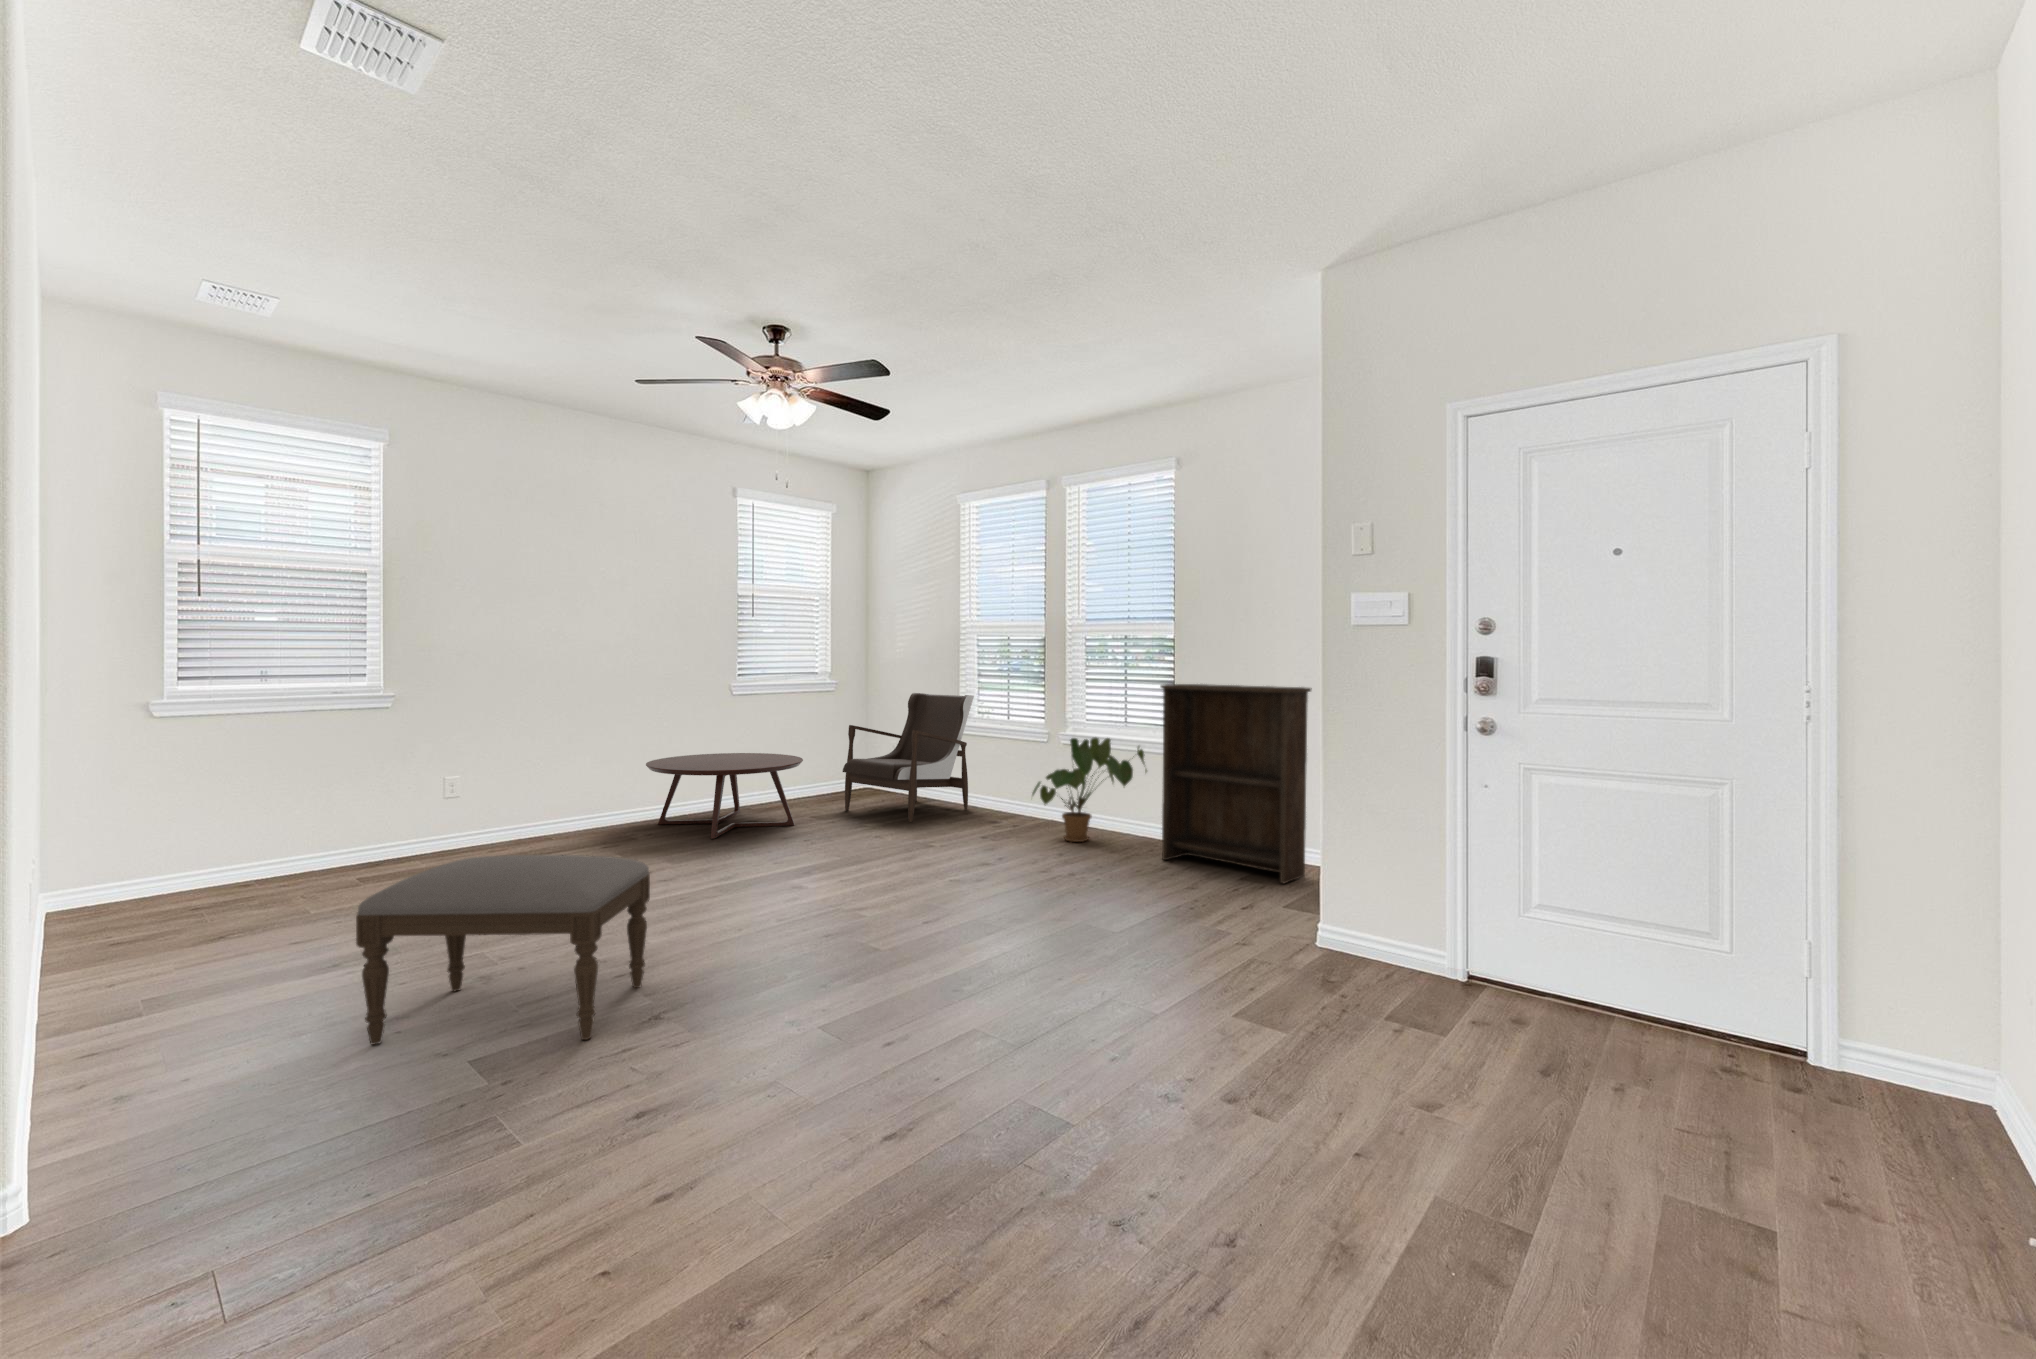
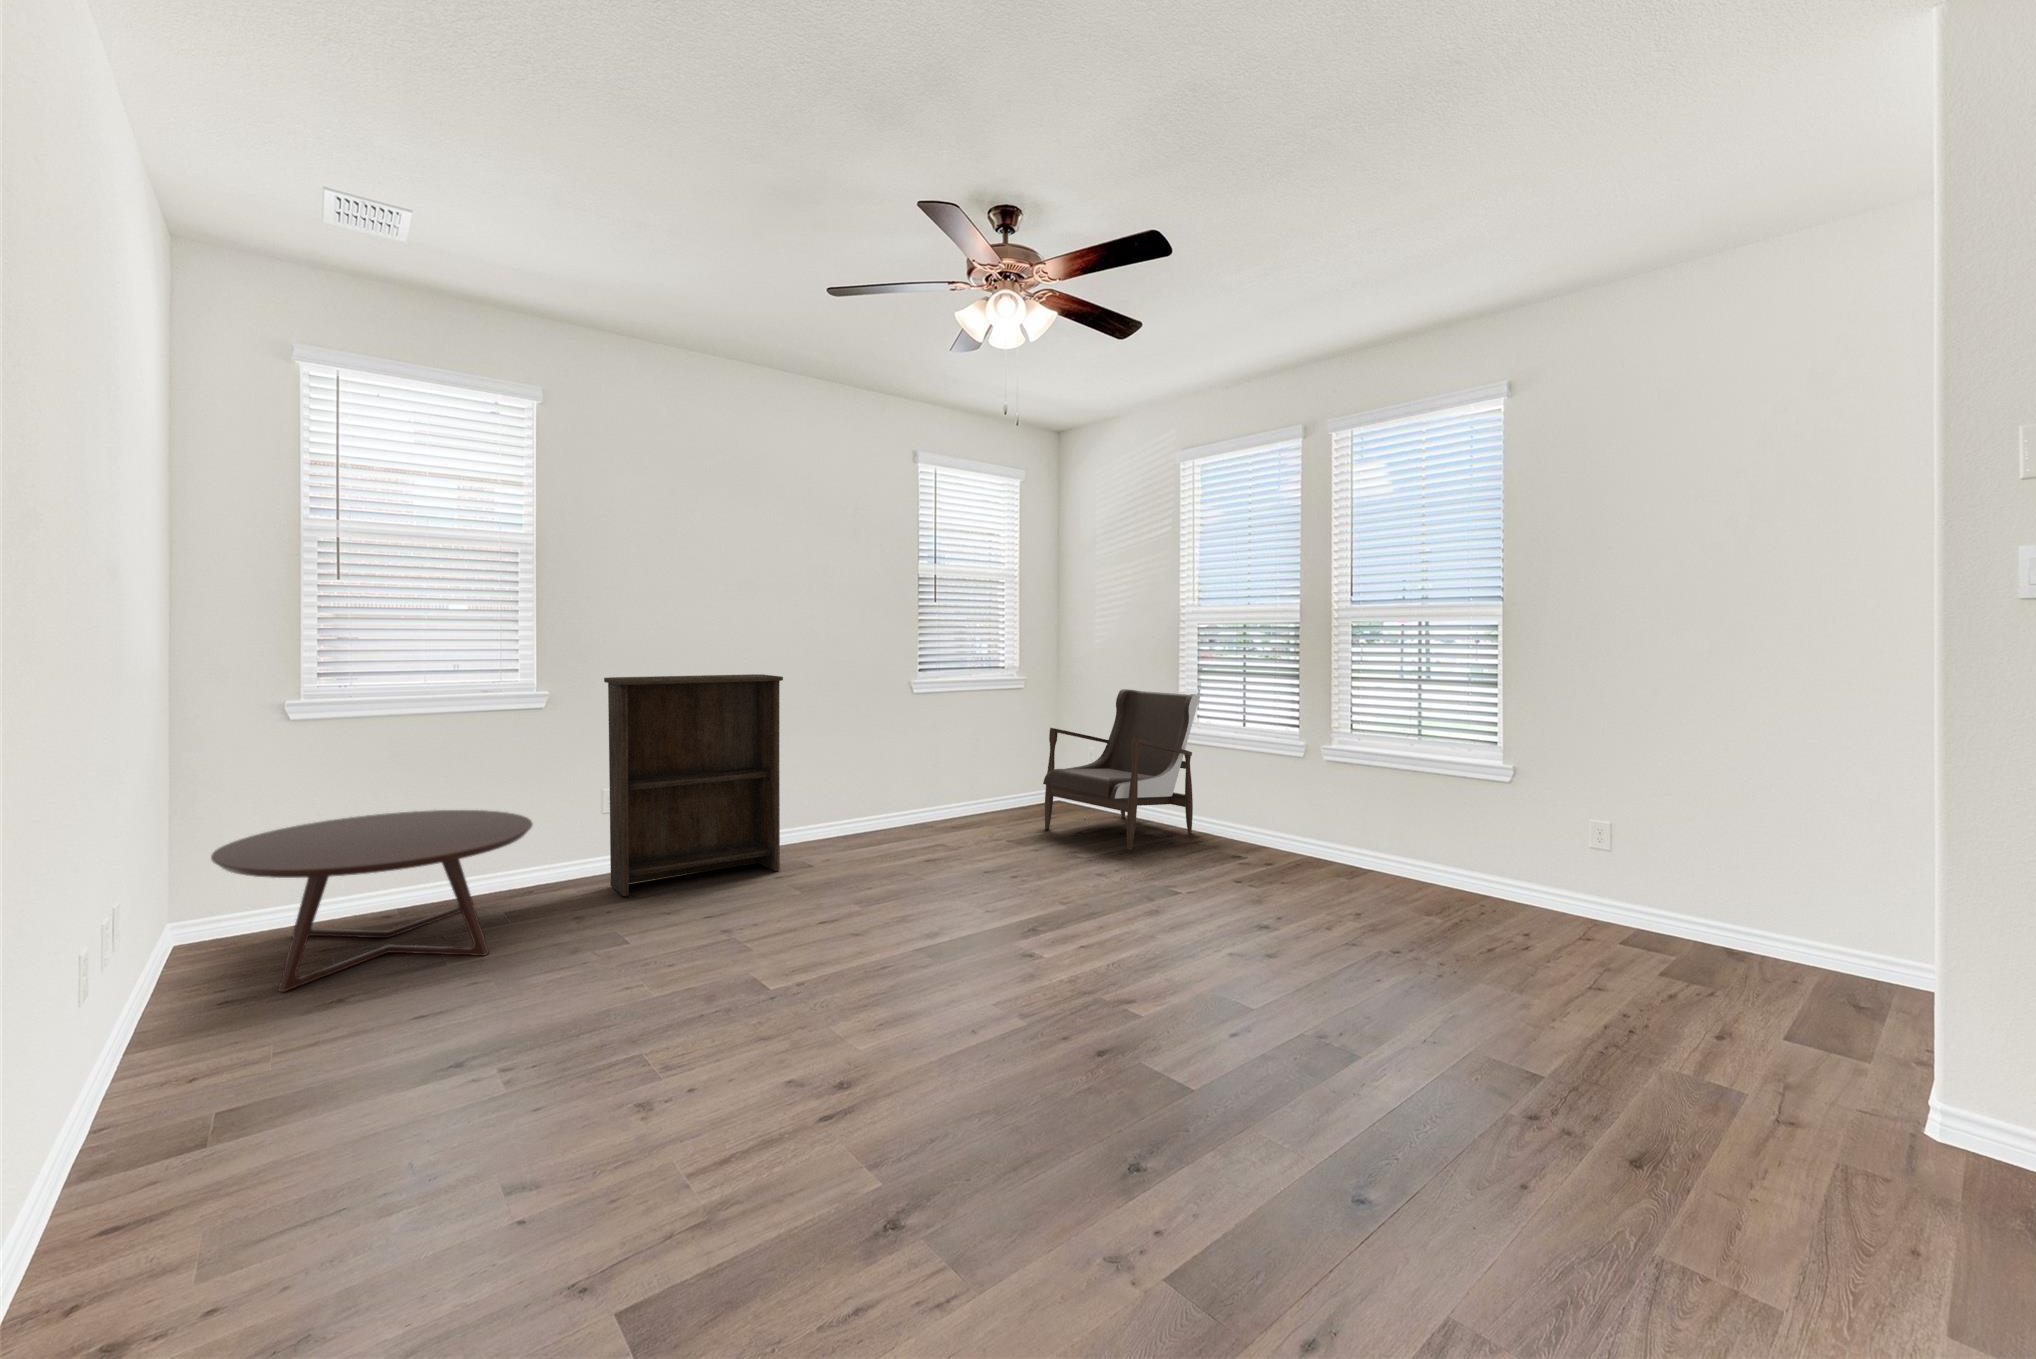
bookshelf: present [1160,684,1312,883] -> present [604,674,783,896]
house plant: present [1032,738,1147,842] -> none [1296,755,1454,893]
coffee table: present [646,753,803,838] -> present [211,810,533,992]
ottoman: present [356,854,650,1045] -> none [445,953,855,1278]

